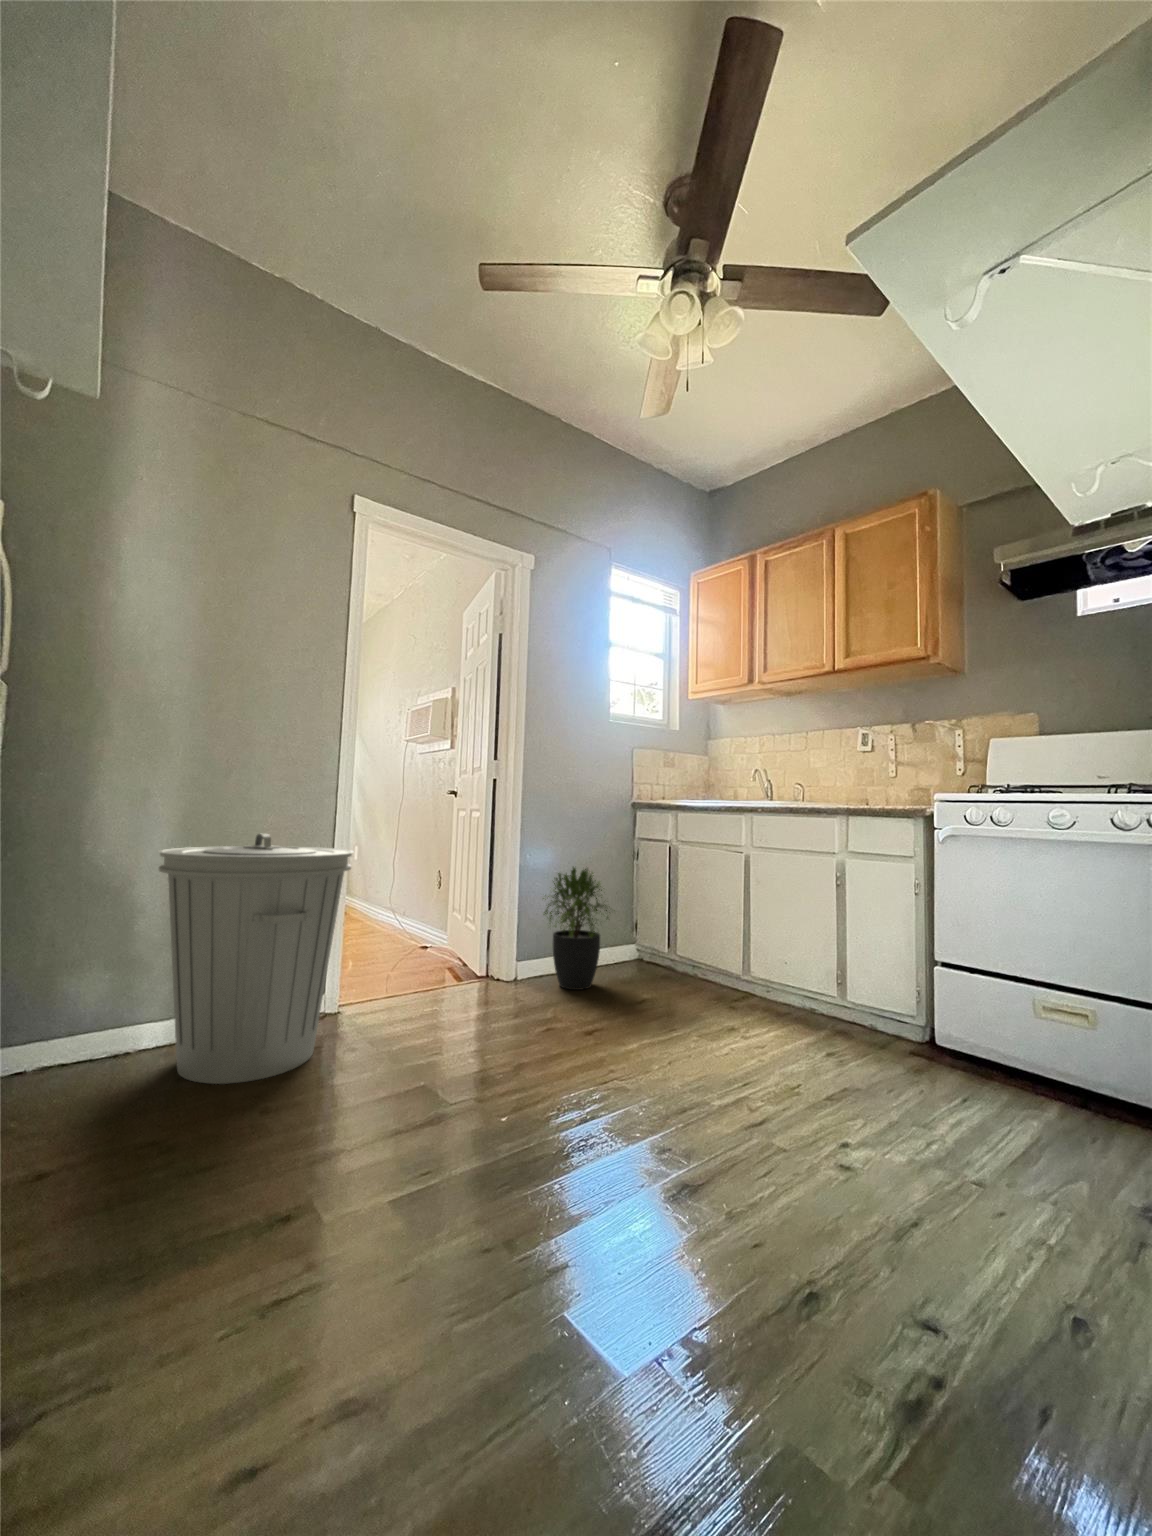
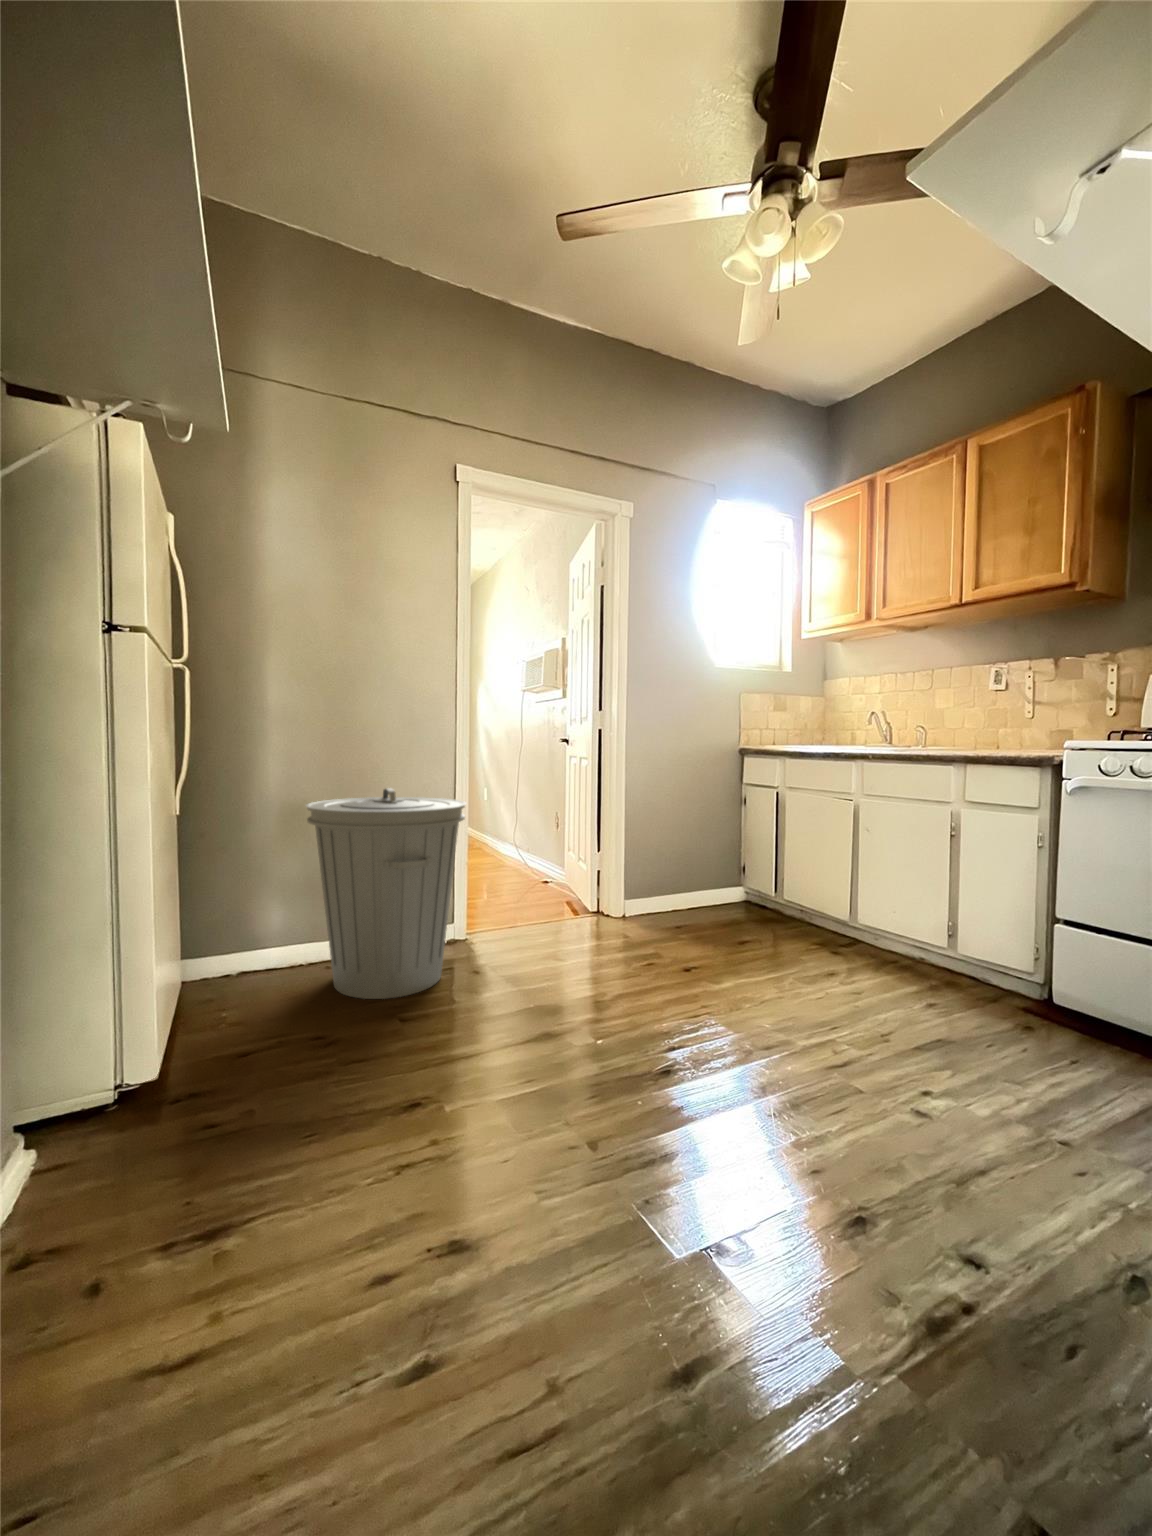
potted plant: present [543,867,615,990] -> none [643,811,720,929]

